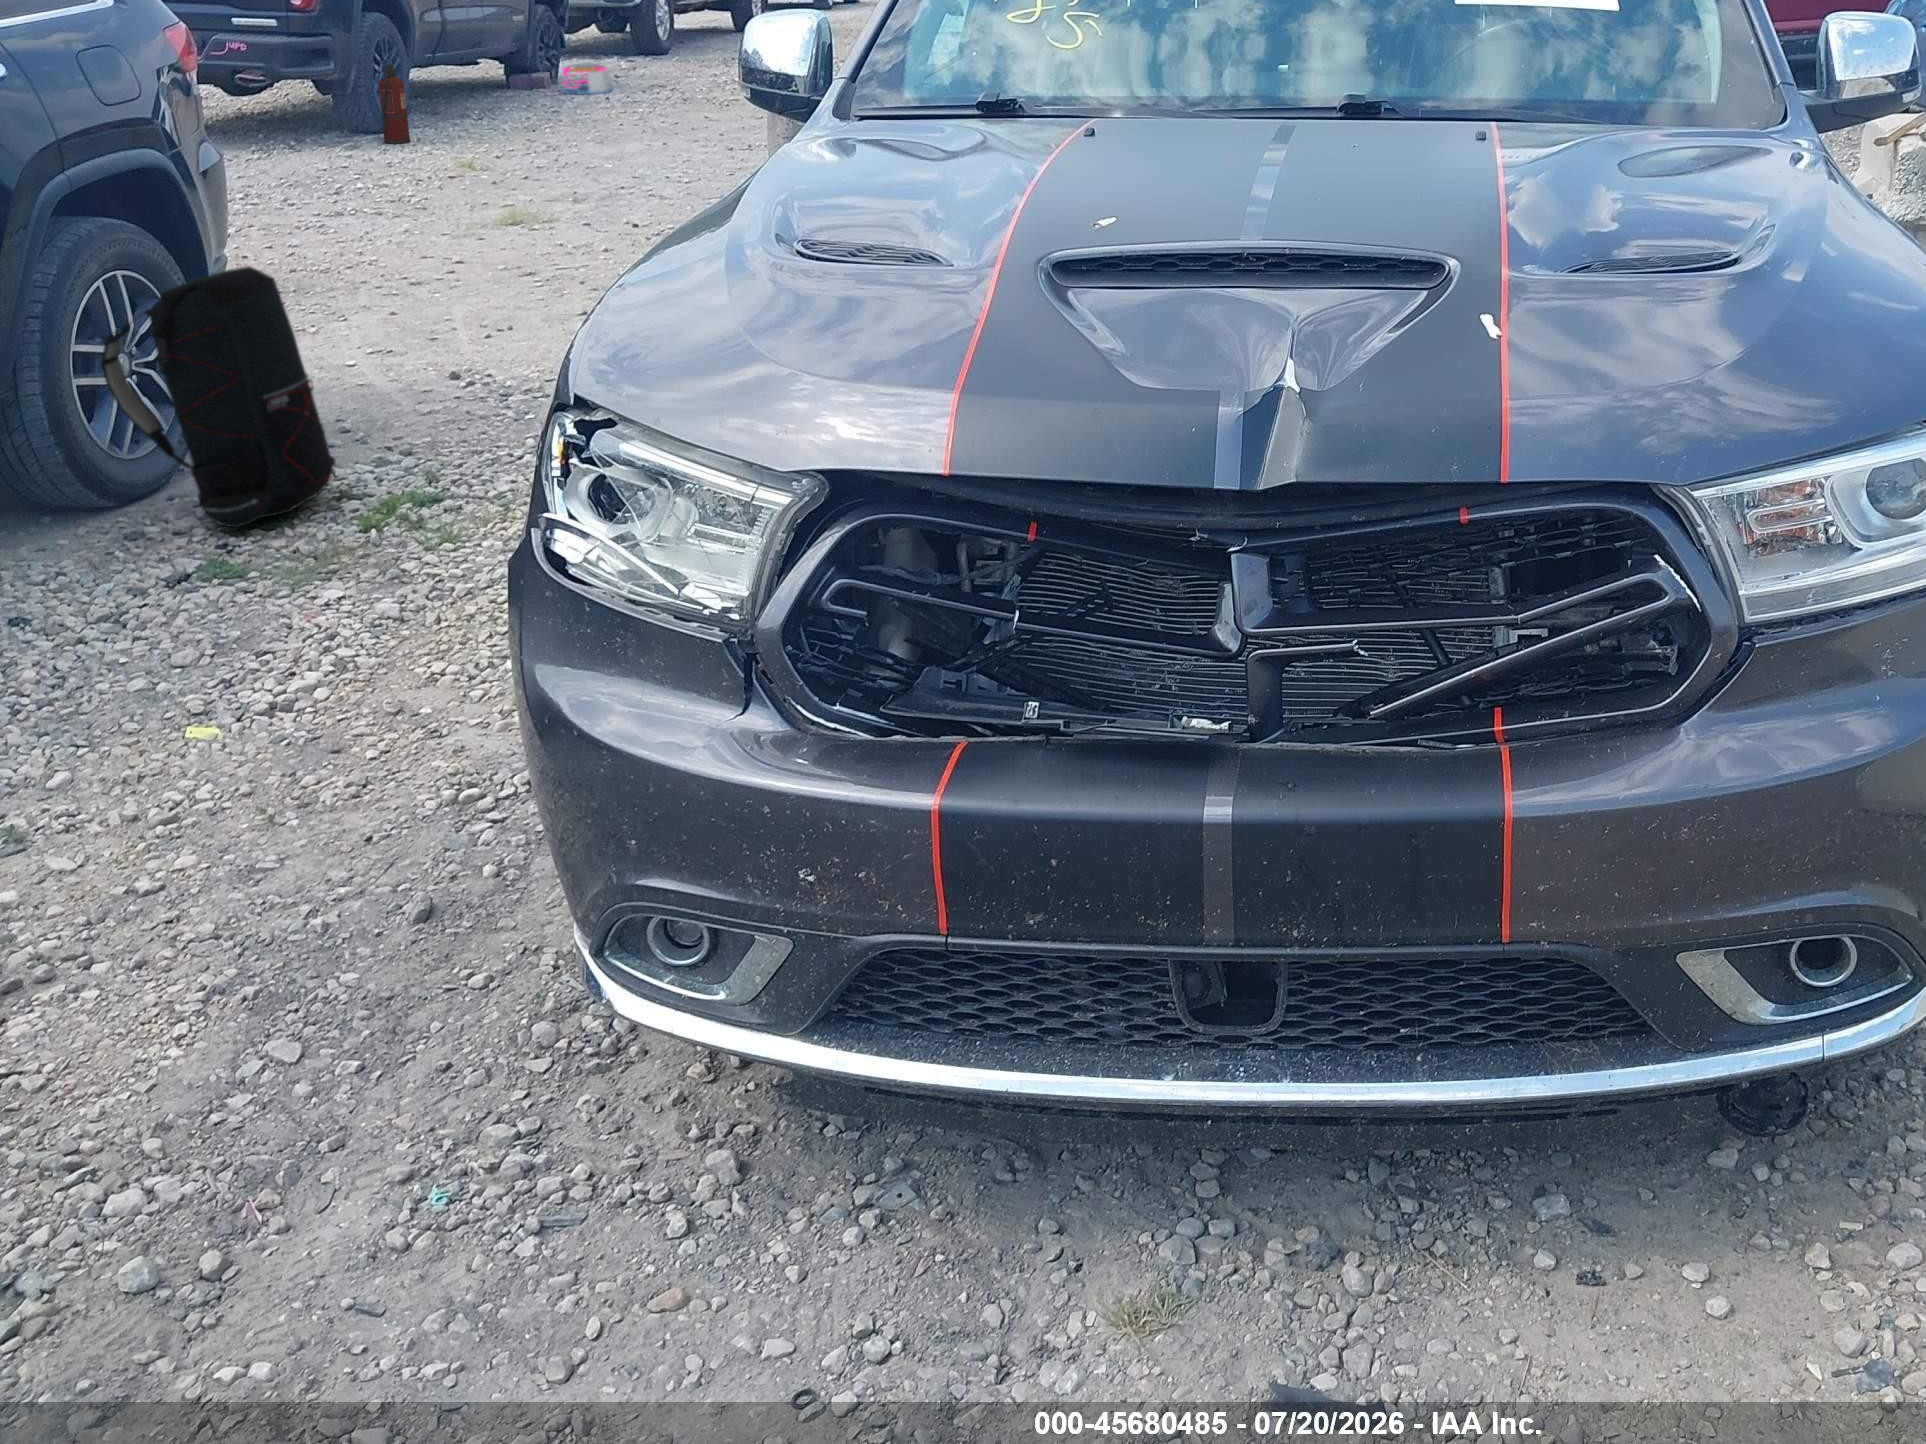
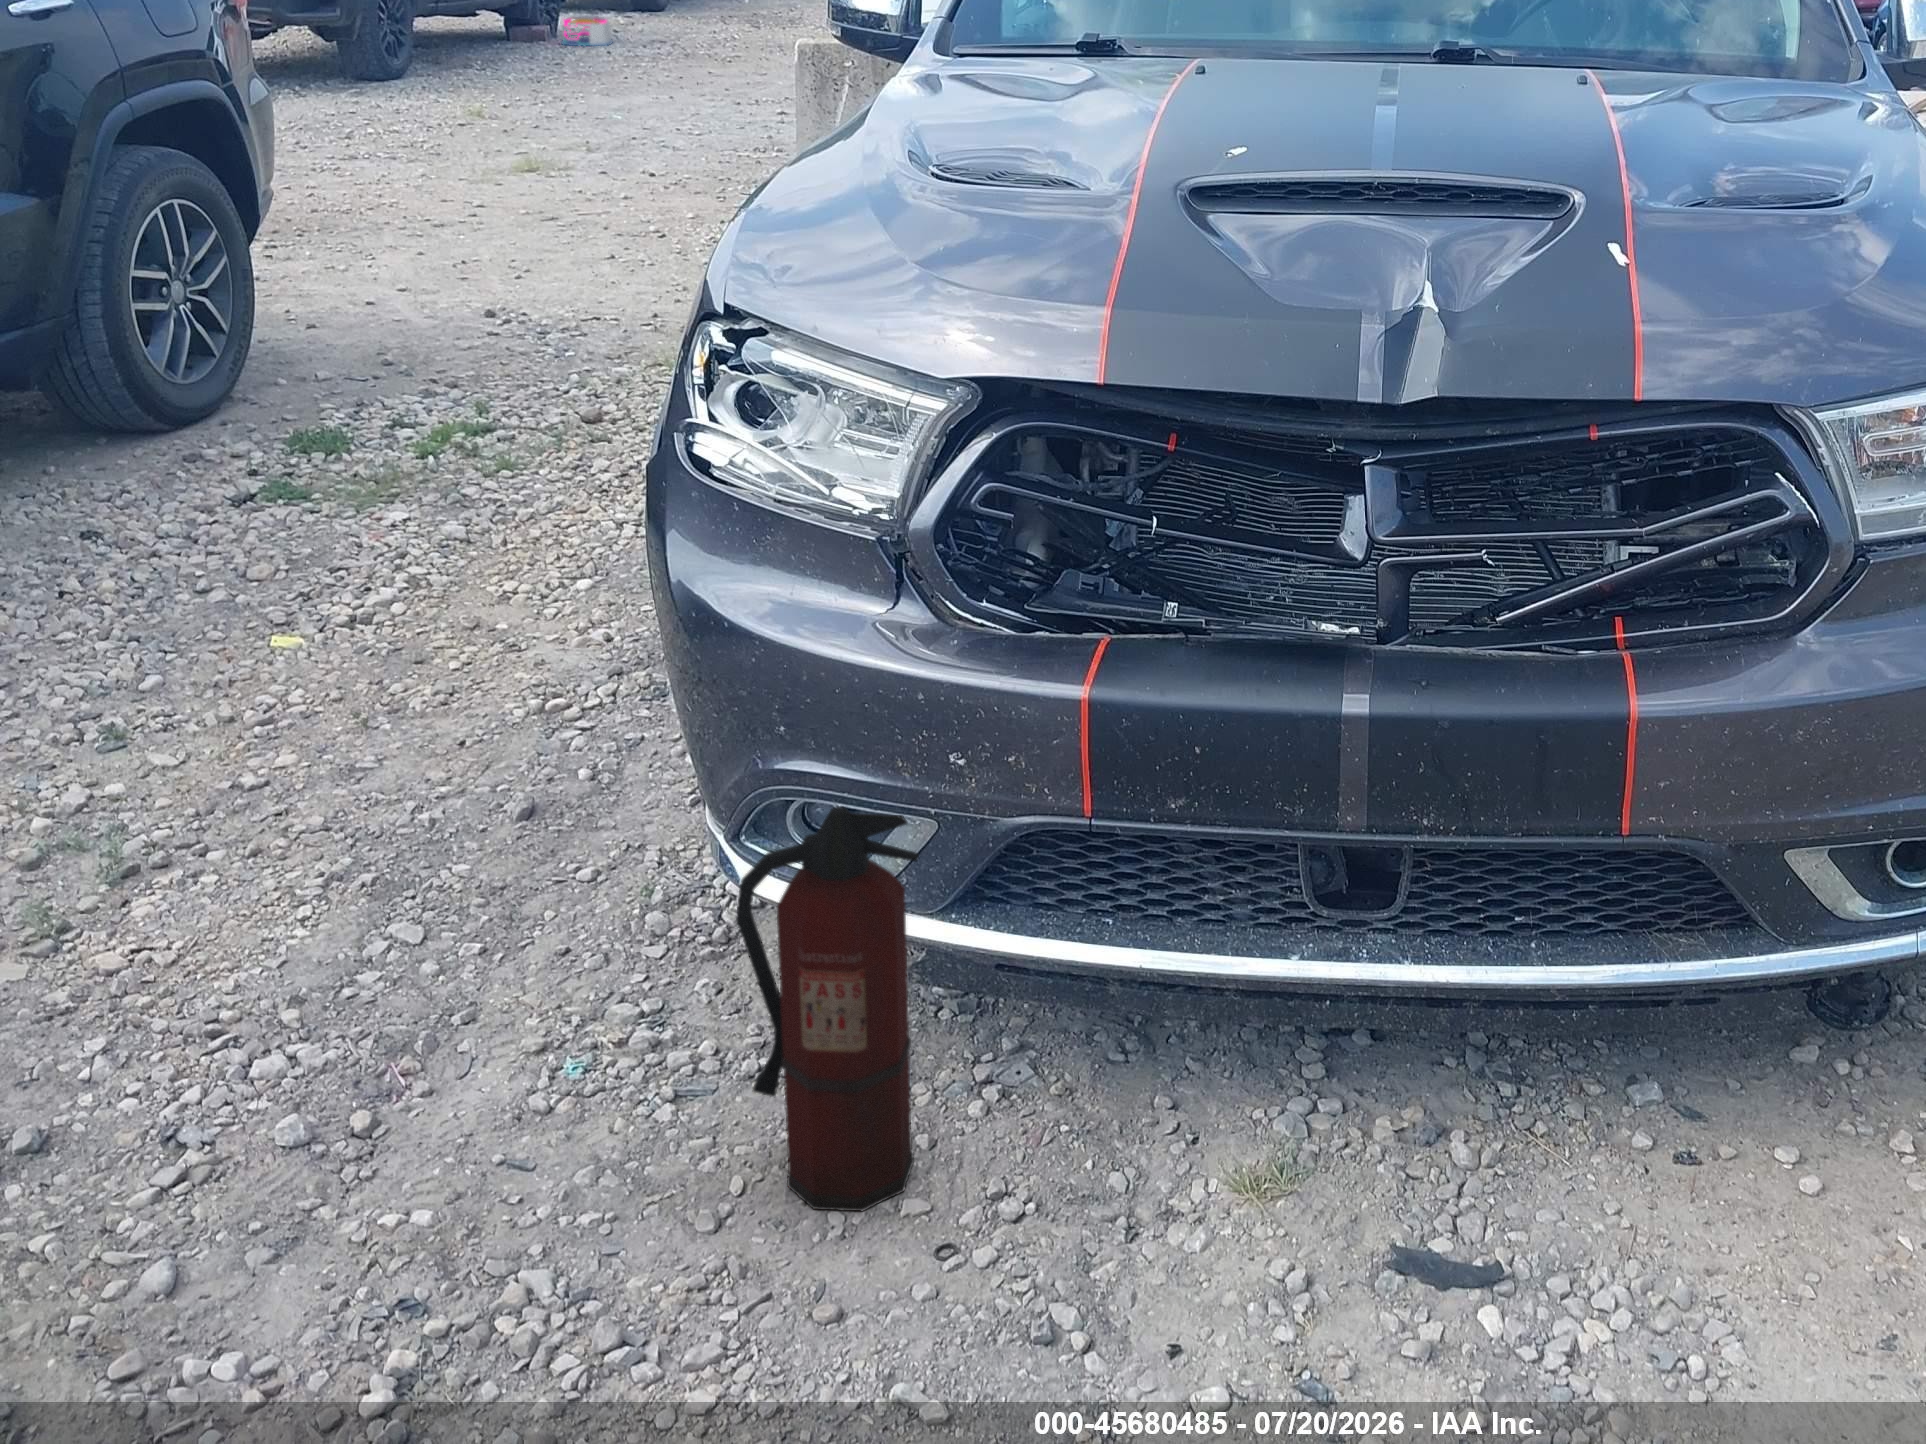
fire extinguisher: present [378,64,410,144] -> present [736,806,919,1211]
backpack: present [101,266,336,527] -> none [162,194,387,452]

